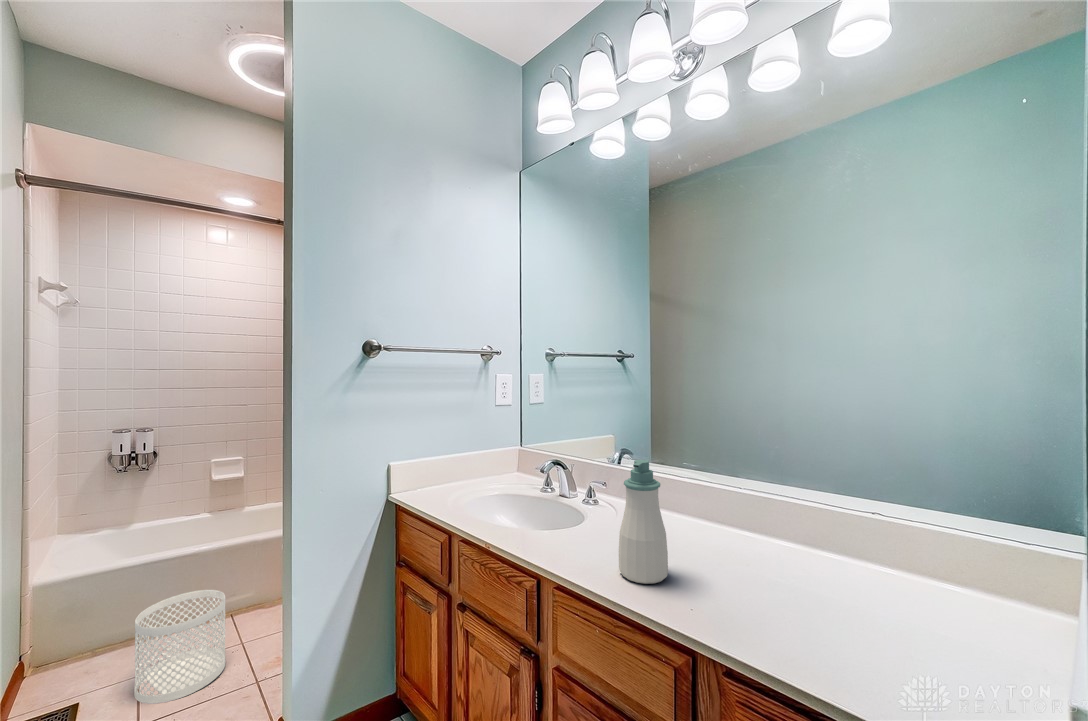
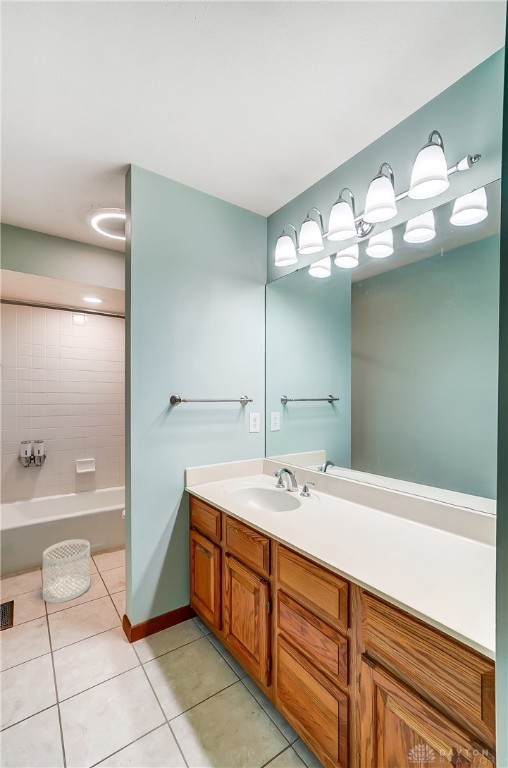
soap bottle: present [619,460,668,584] -> none [314,476,342,545]

